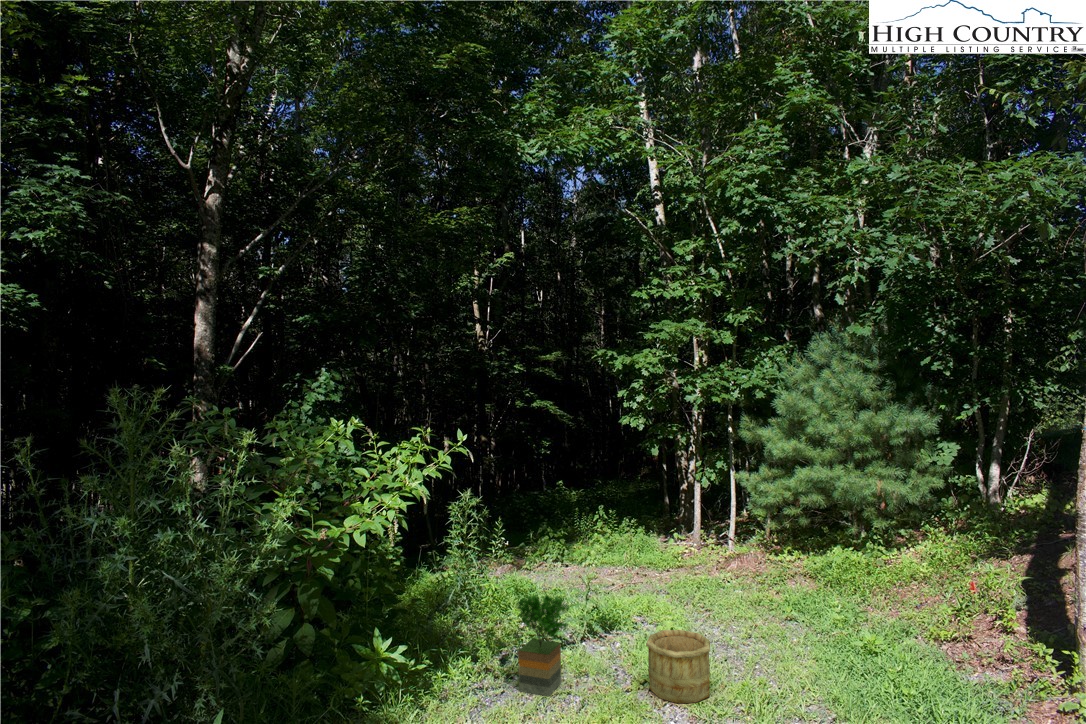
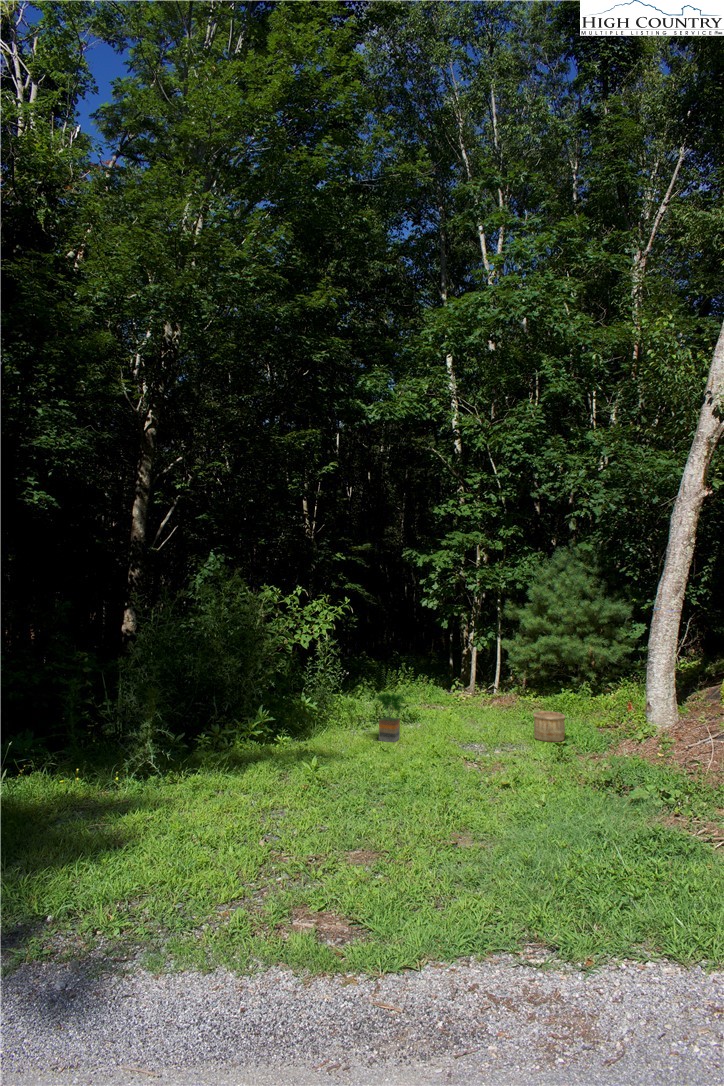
wooden bucket: present [646,630,710,703] -> present [533,711,565,742]

